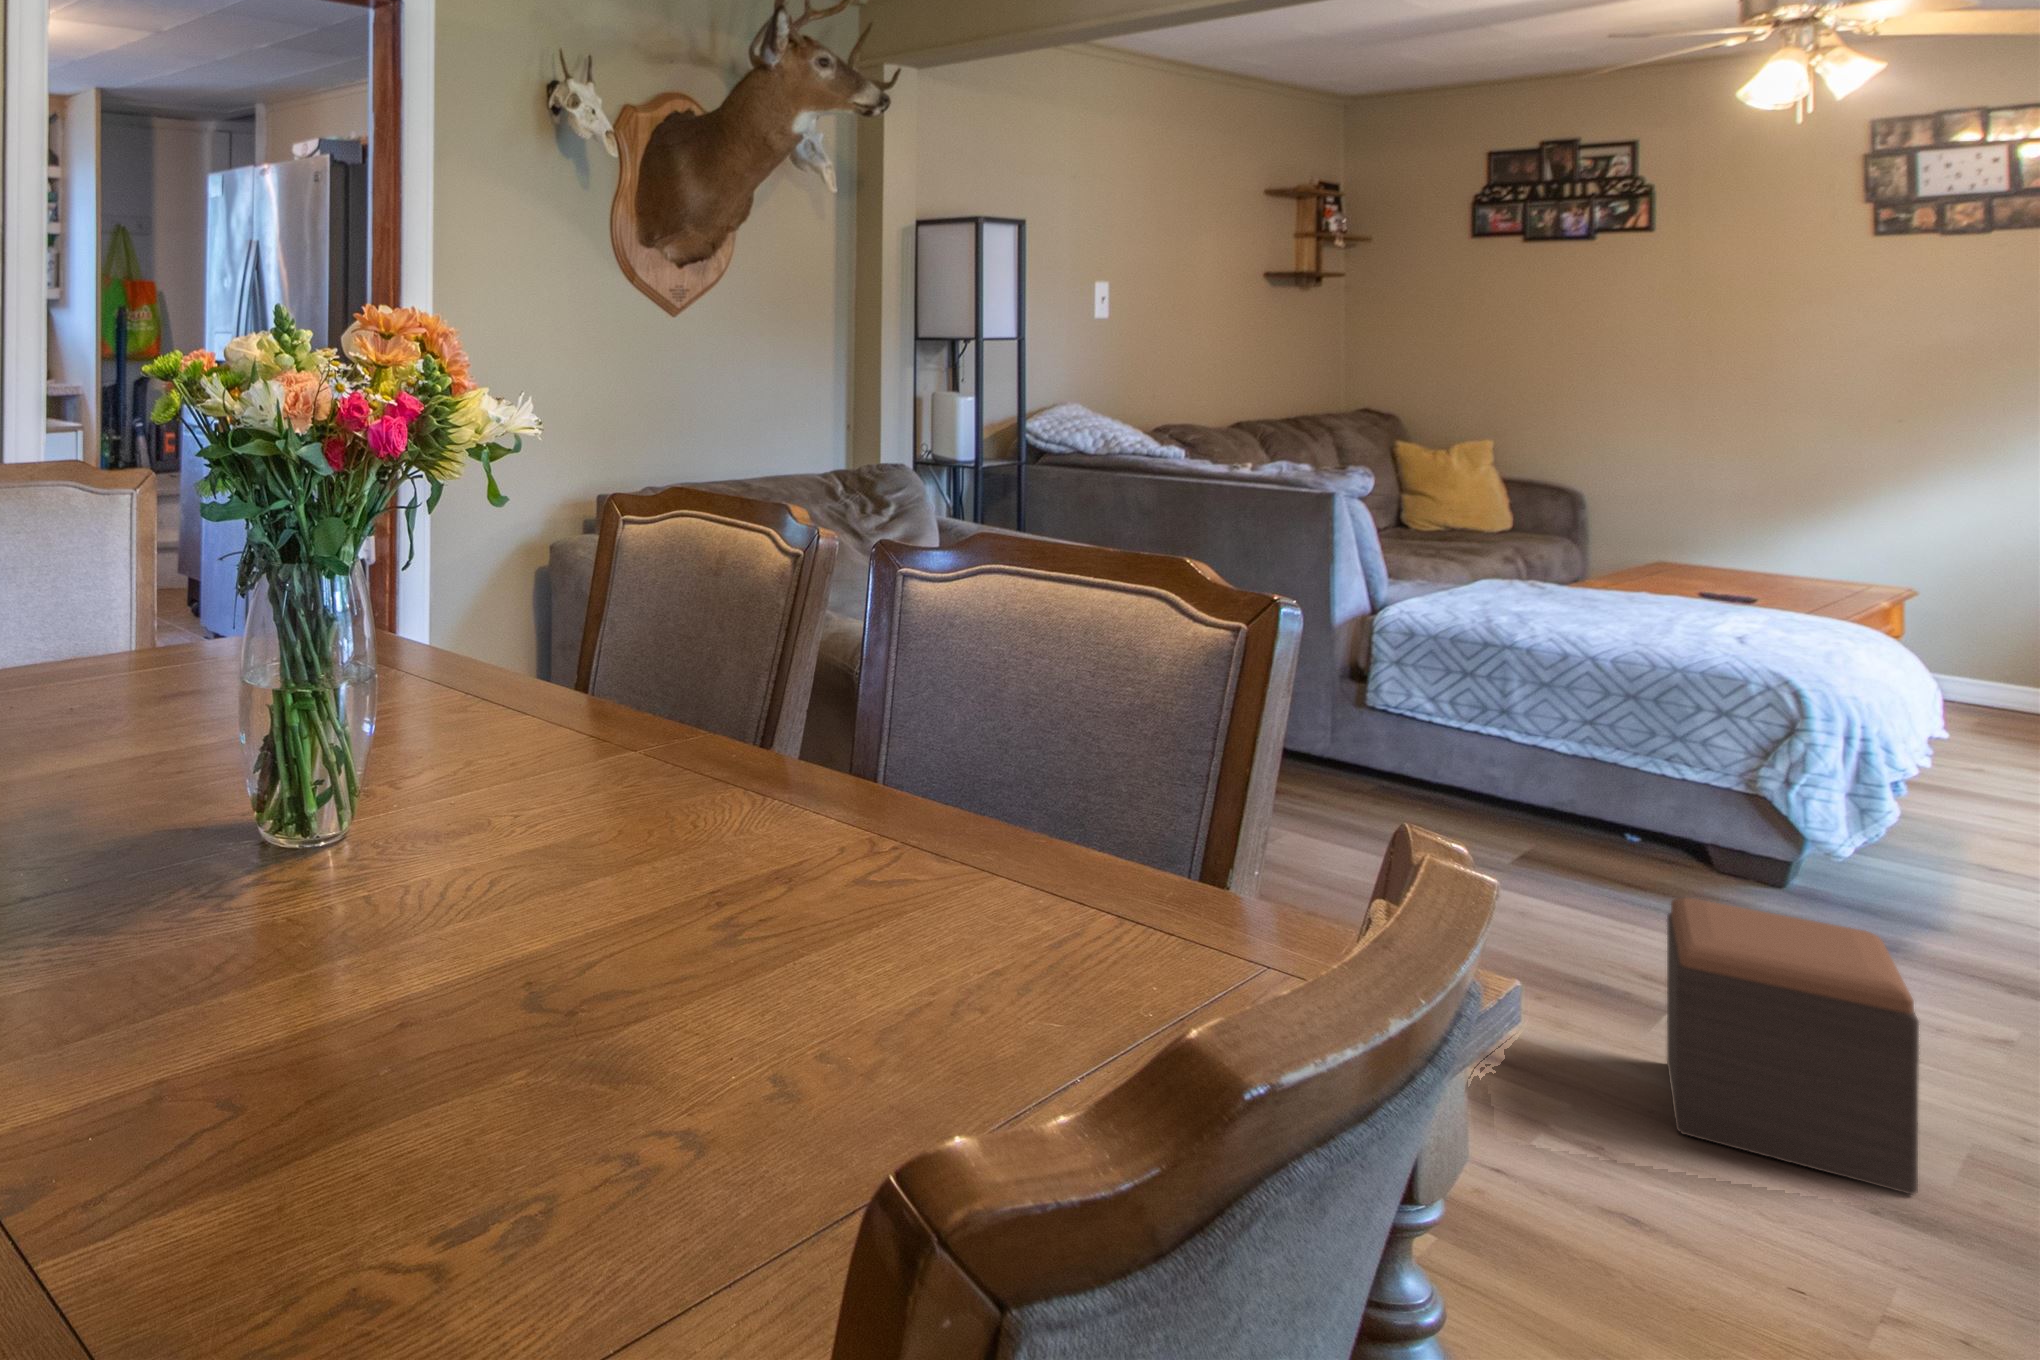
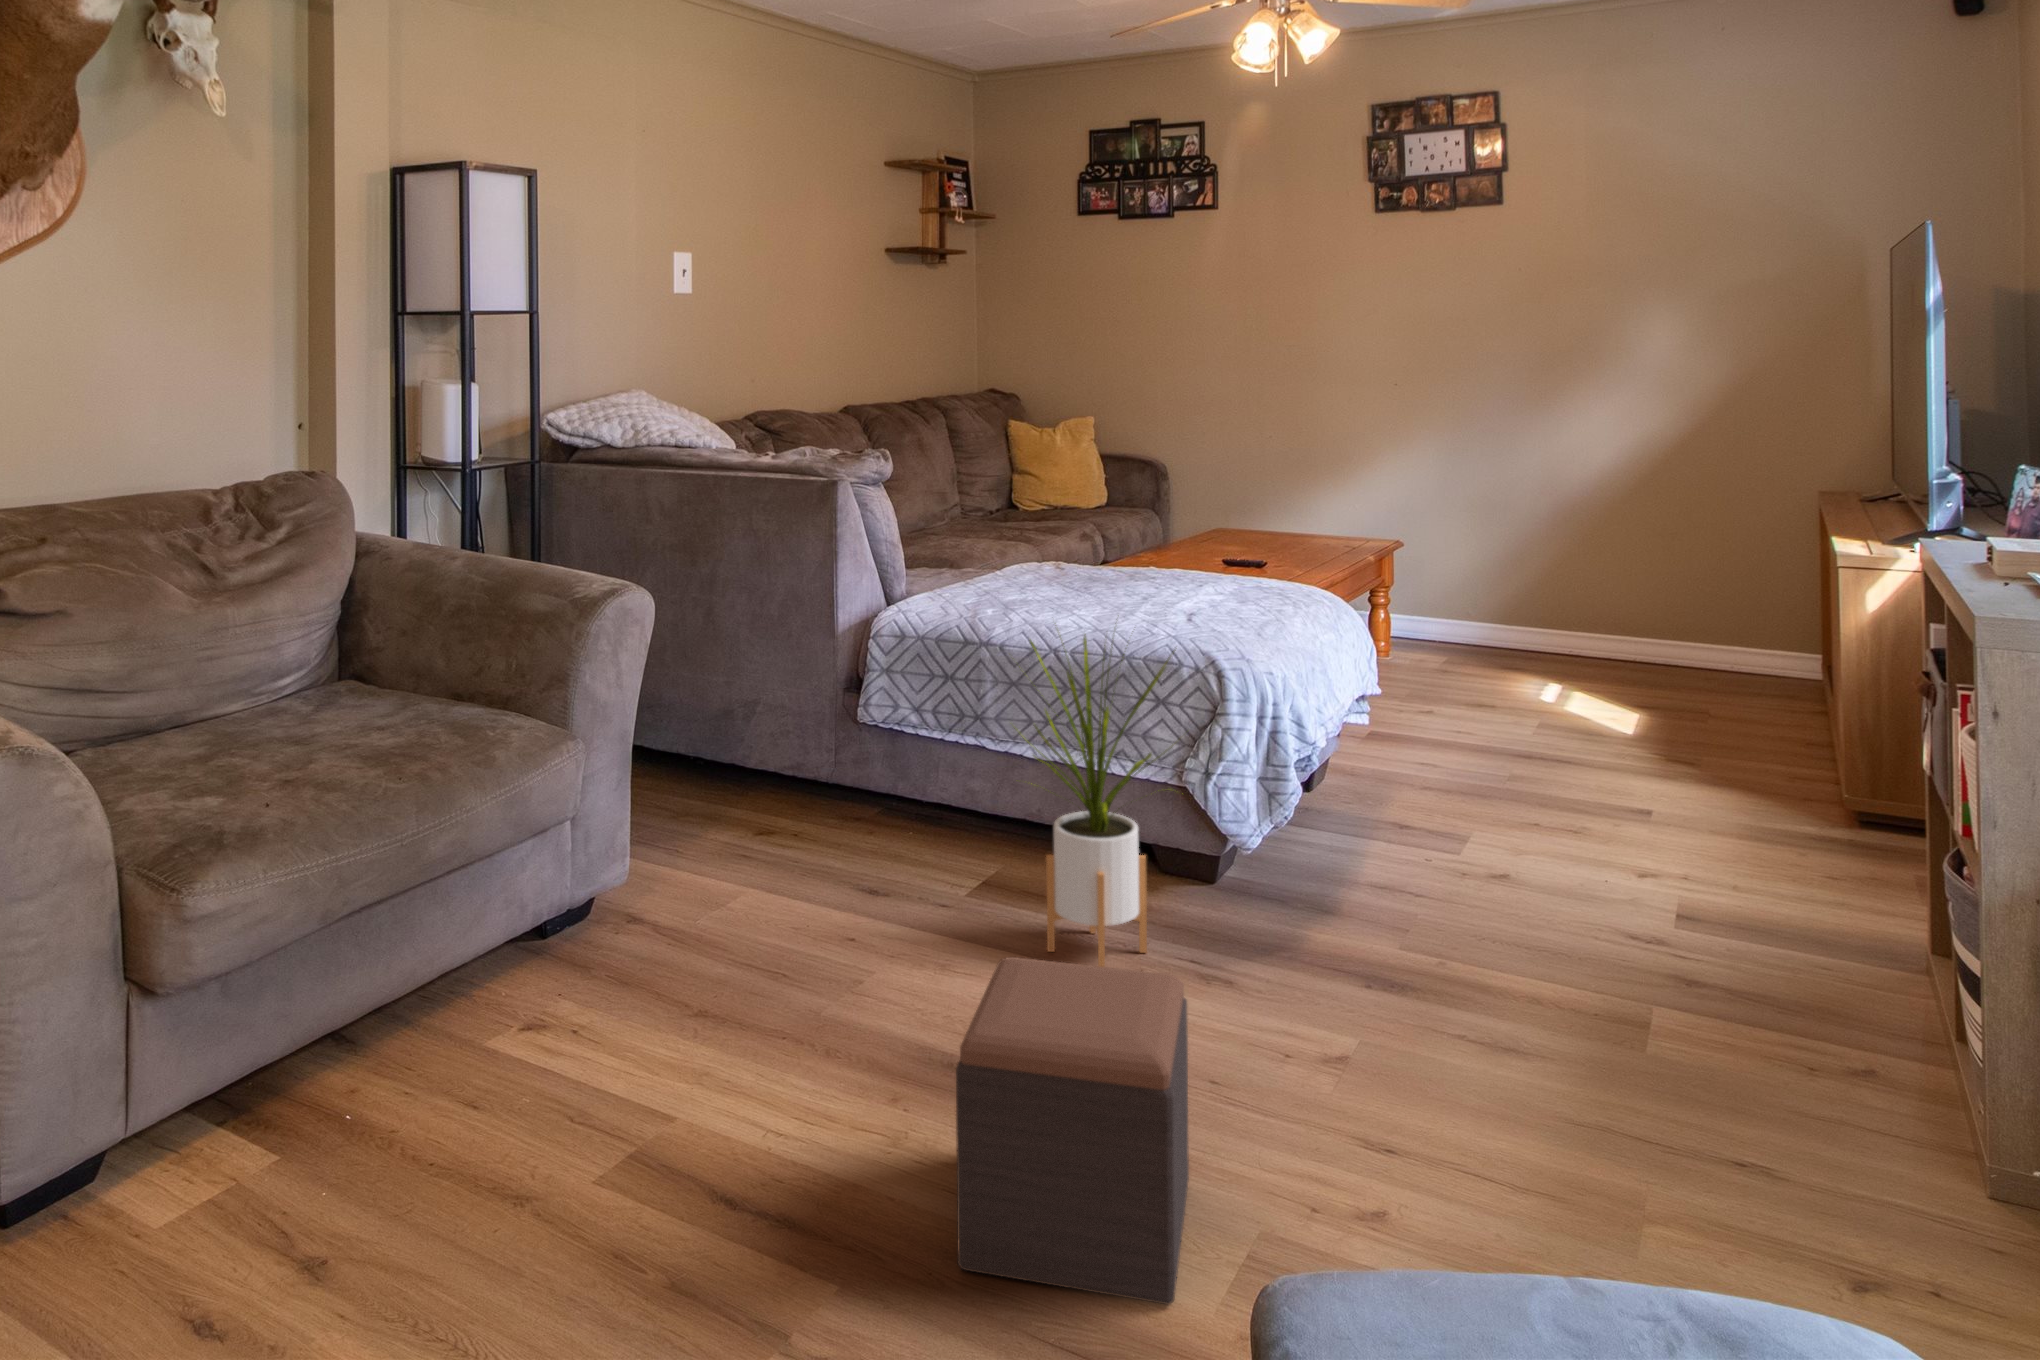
house plant: none [1581,623,1793,948] -> present [1031,636,1176,967]

